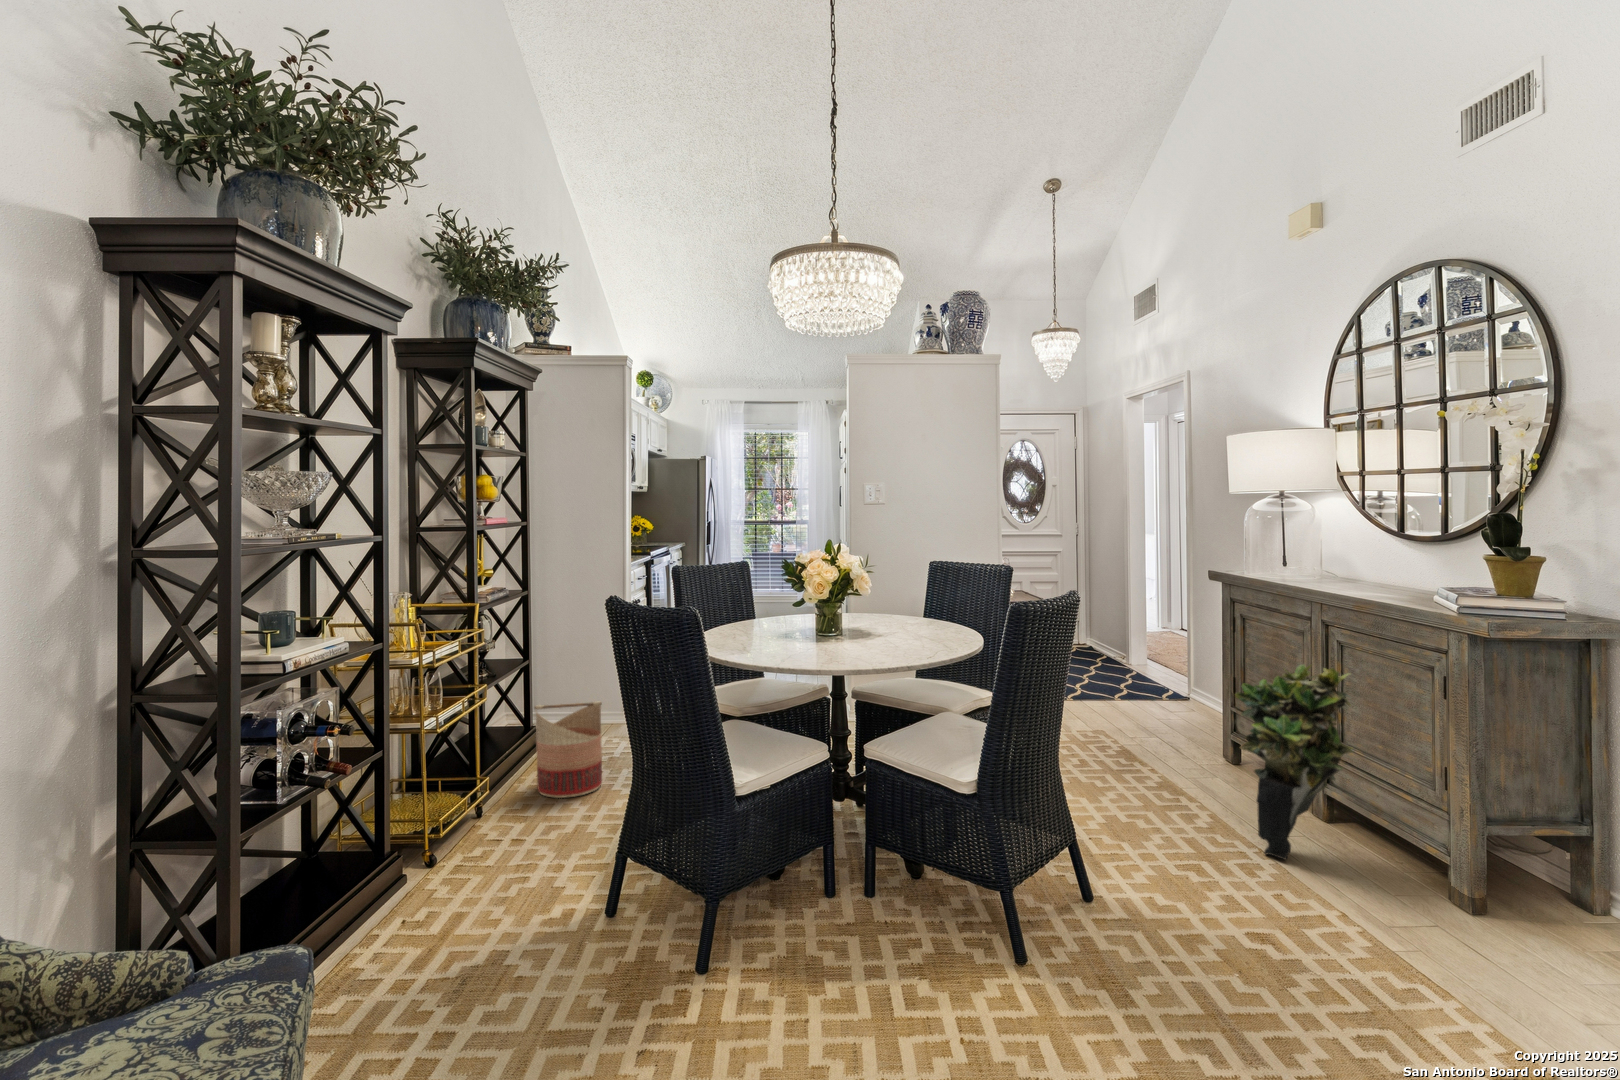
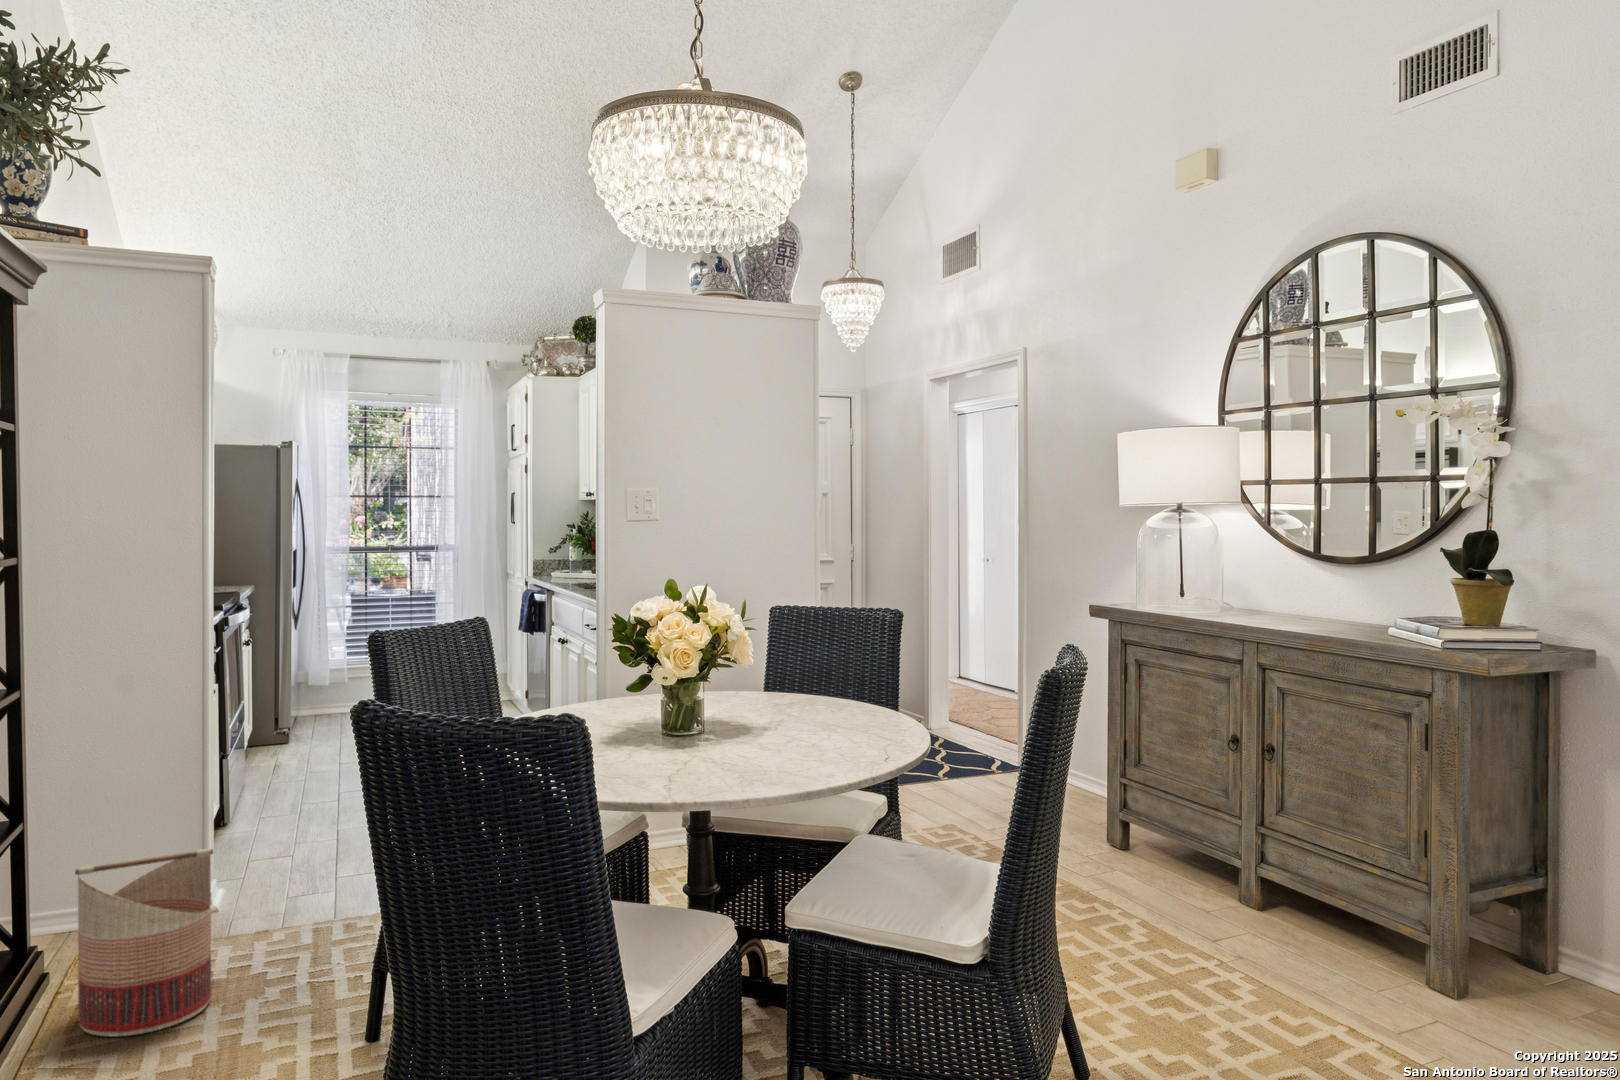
potted plant: present [1235,665,1353,860] -> none [1182,718,1321,971]

